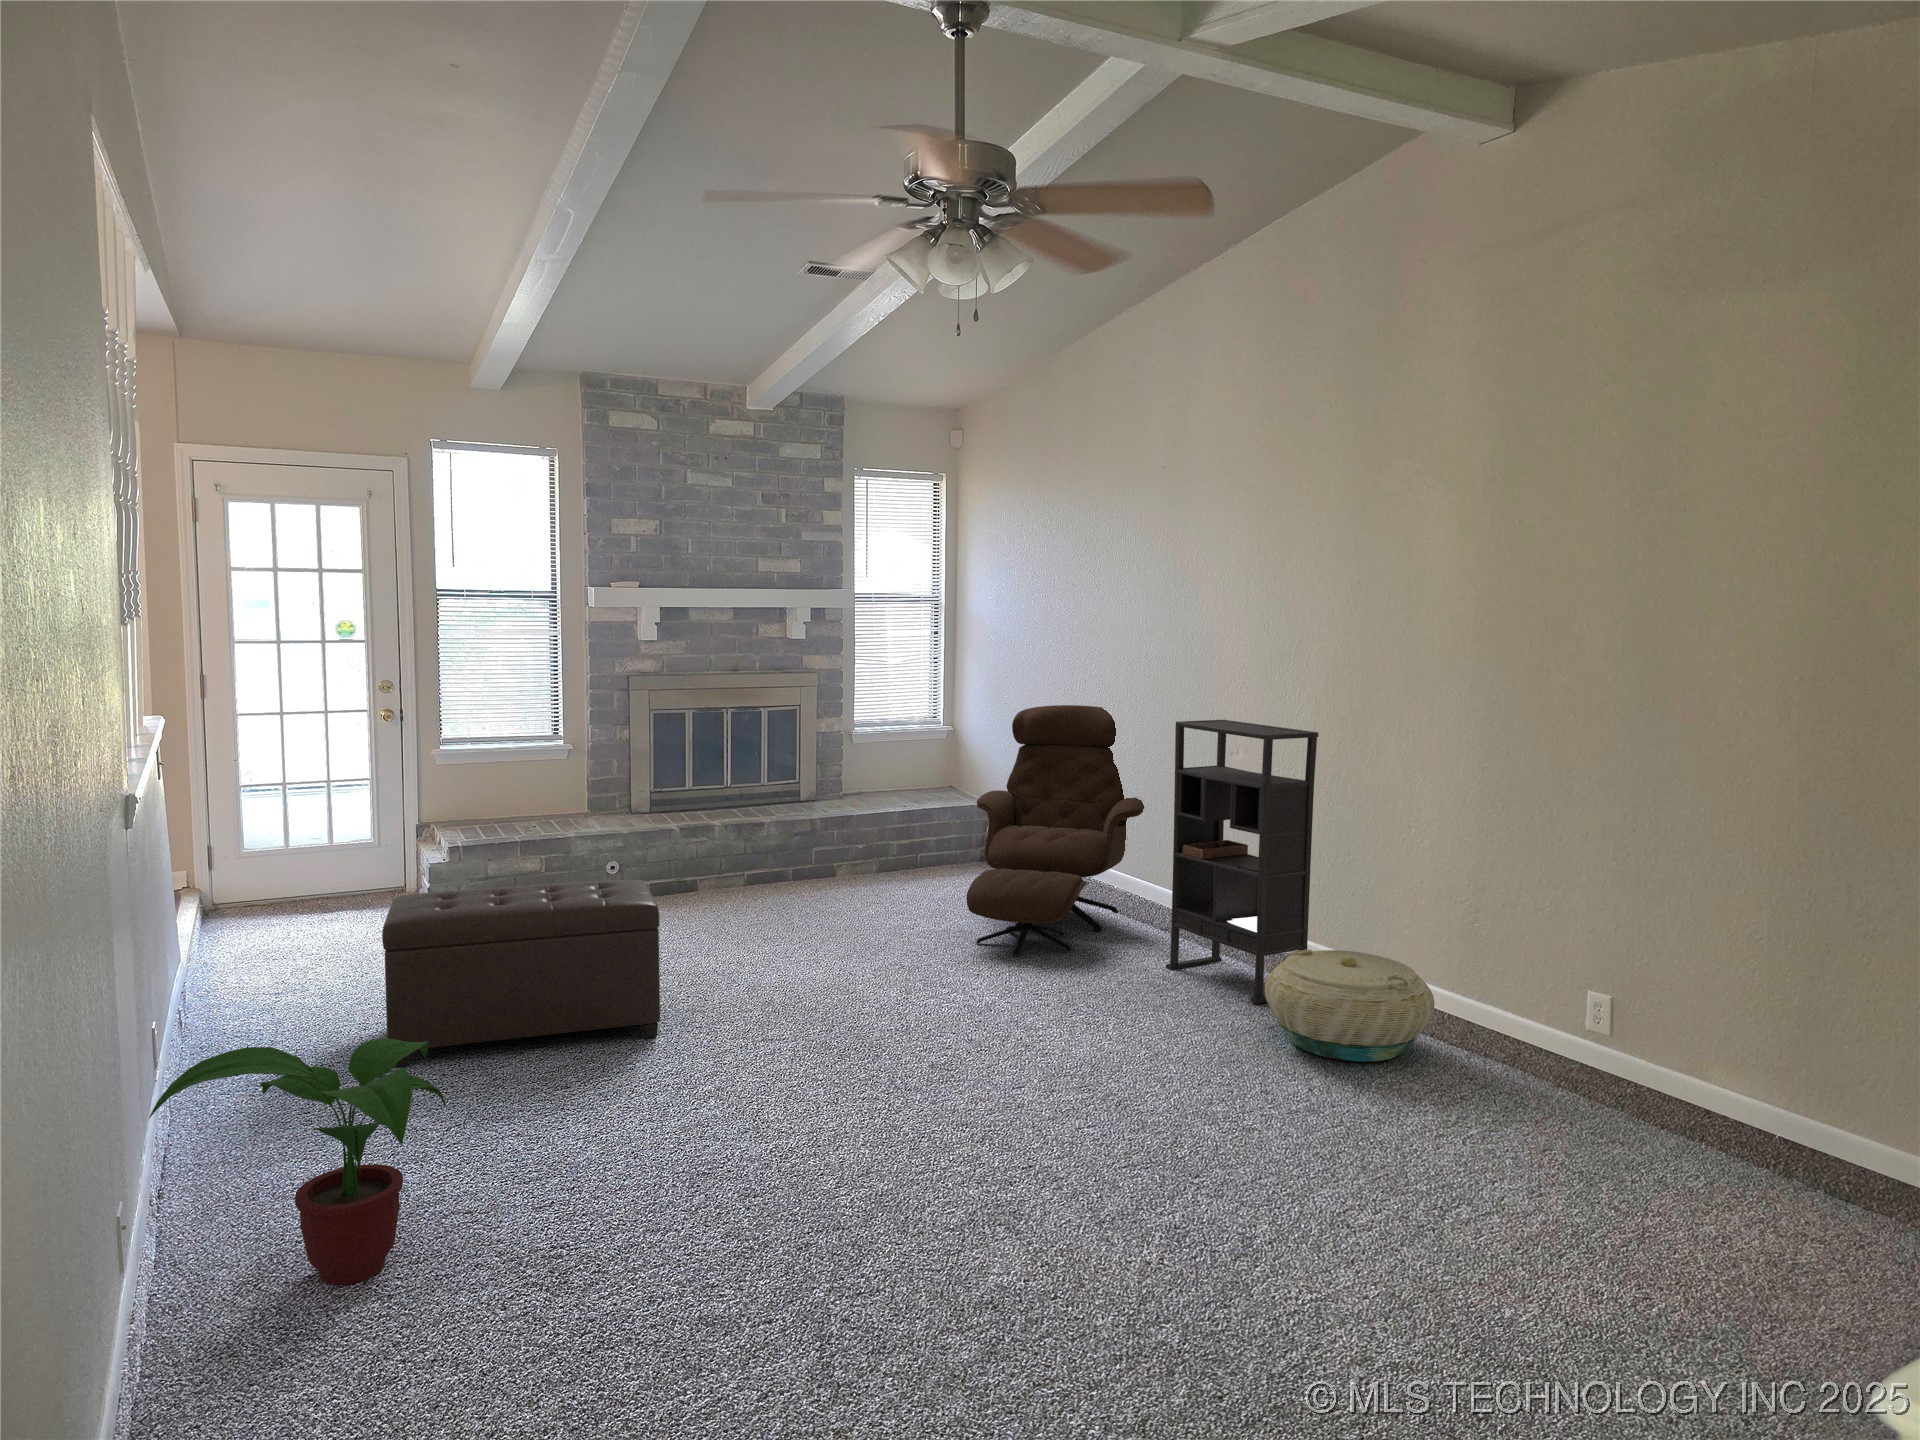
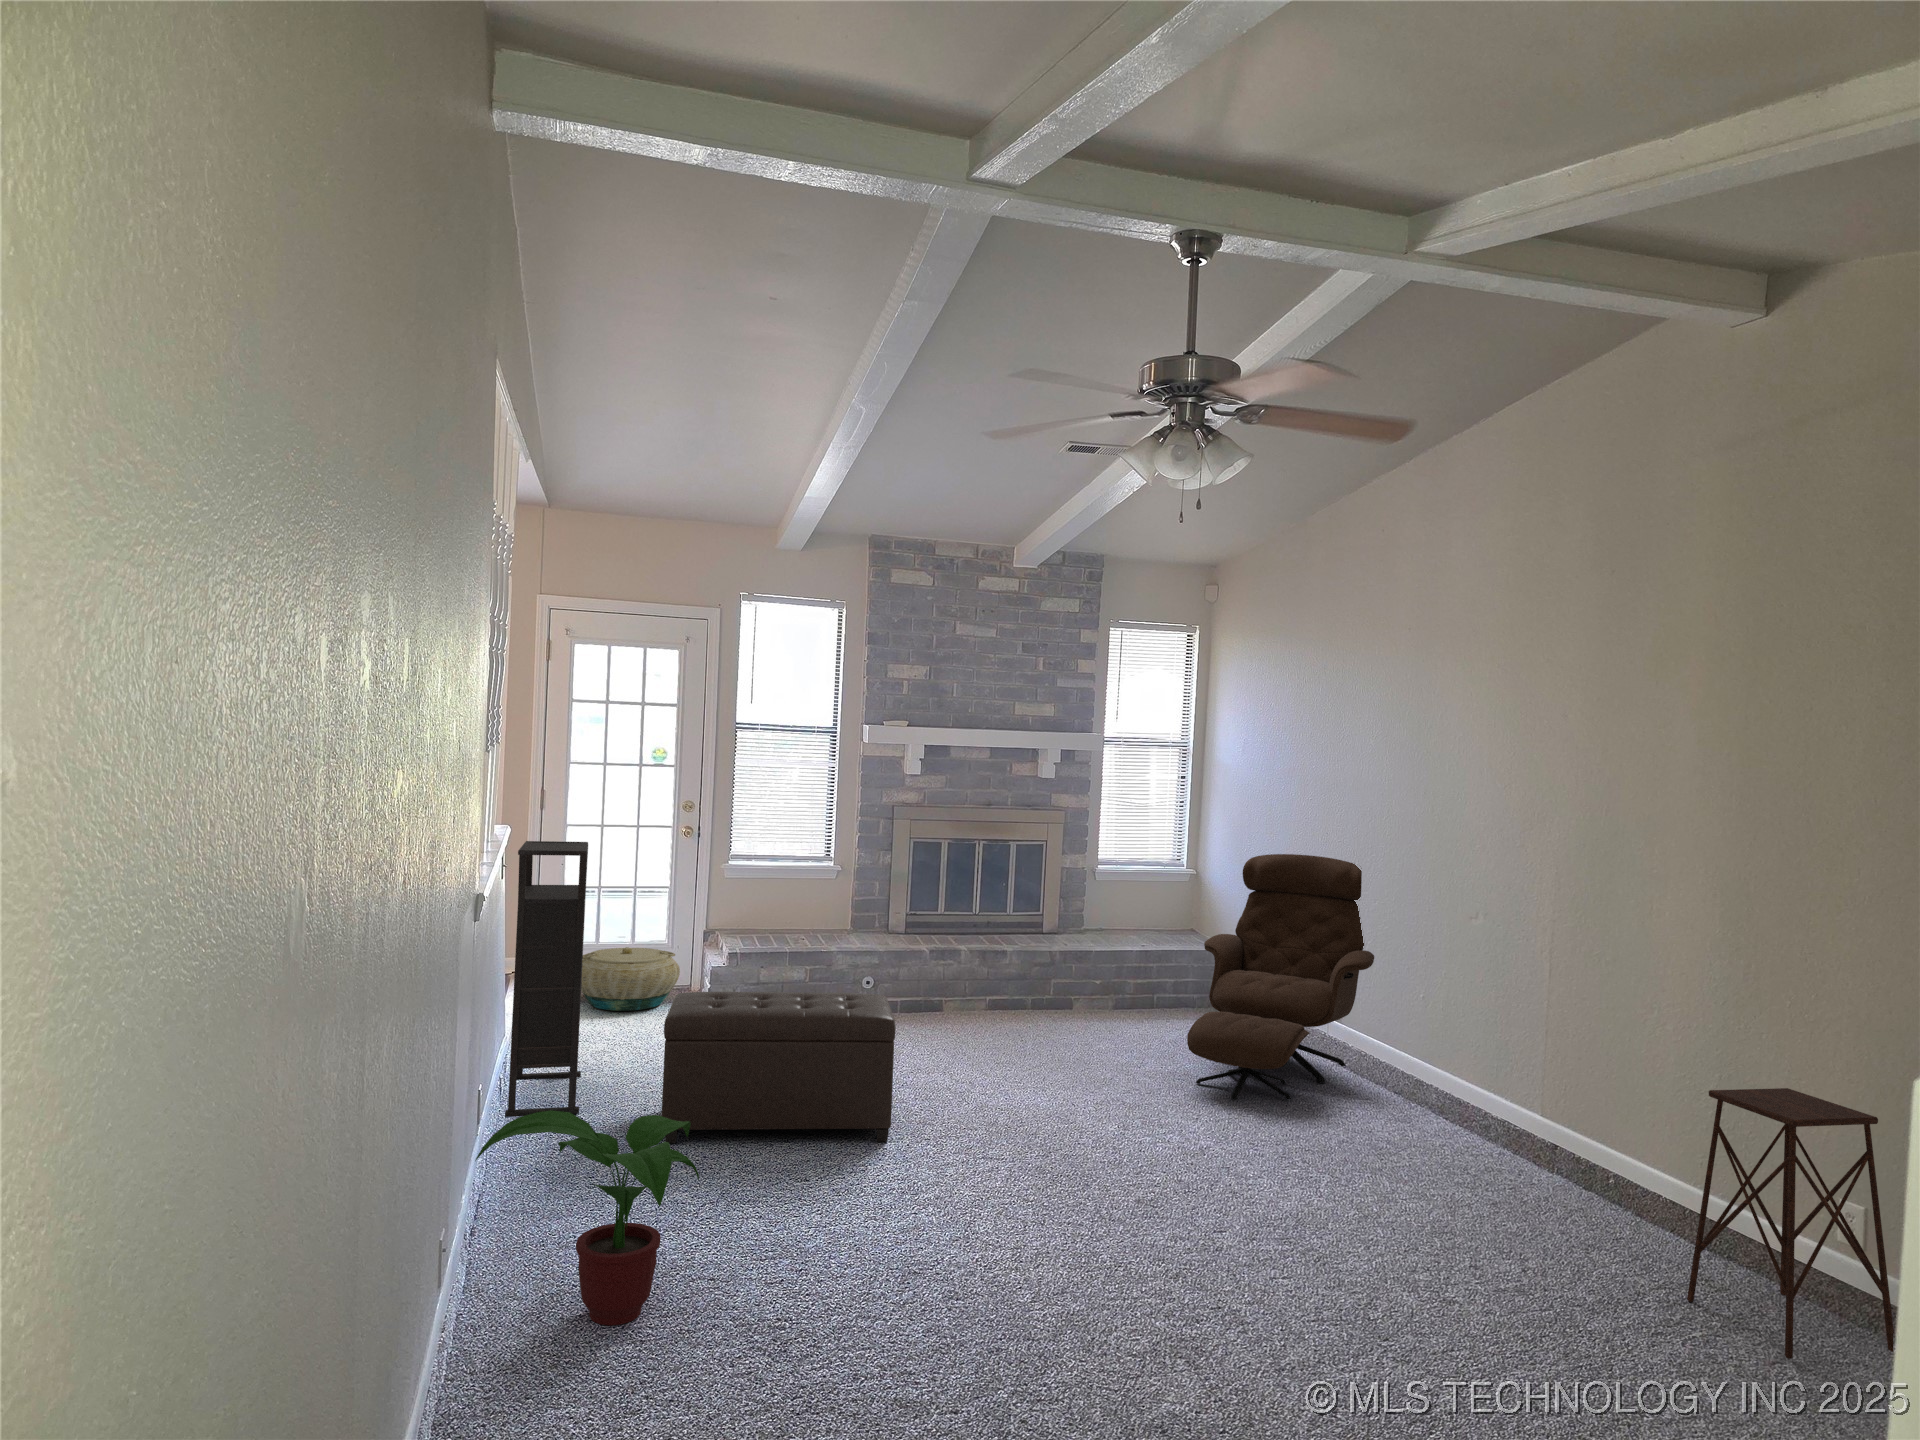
bookshelf: present [1166,720,1318,1004] -> present [505,841,588,1117]
side table: none [1457,896,1634,1143] -> present [1687,1088,1894,1359]
basket: present [1265,950,1434,1062] -> present [581,947,680,1011]

